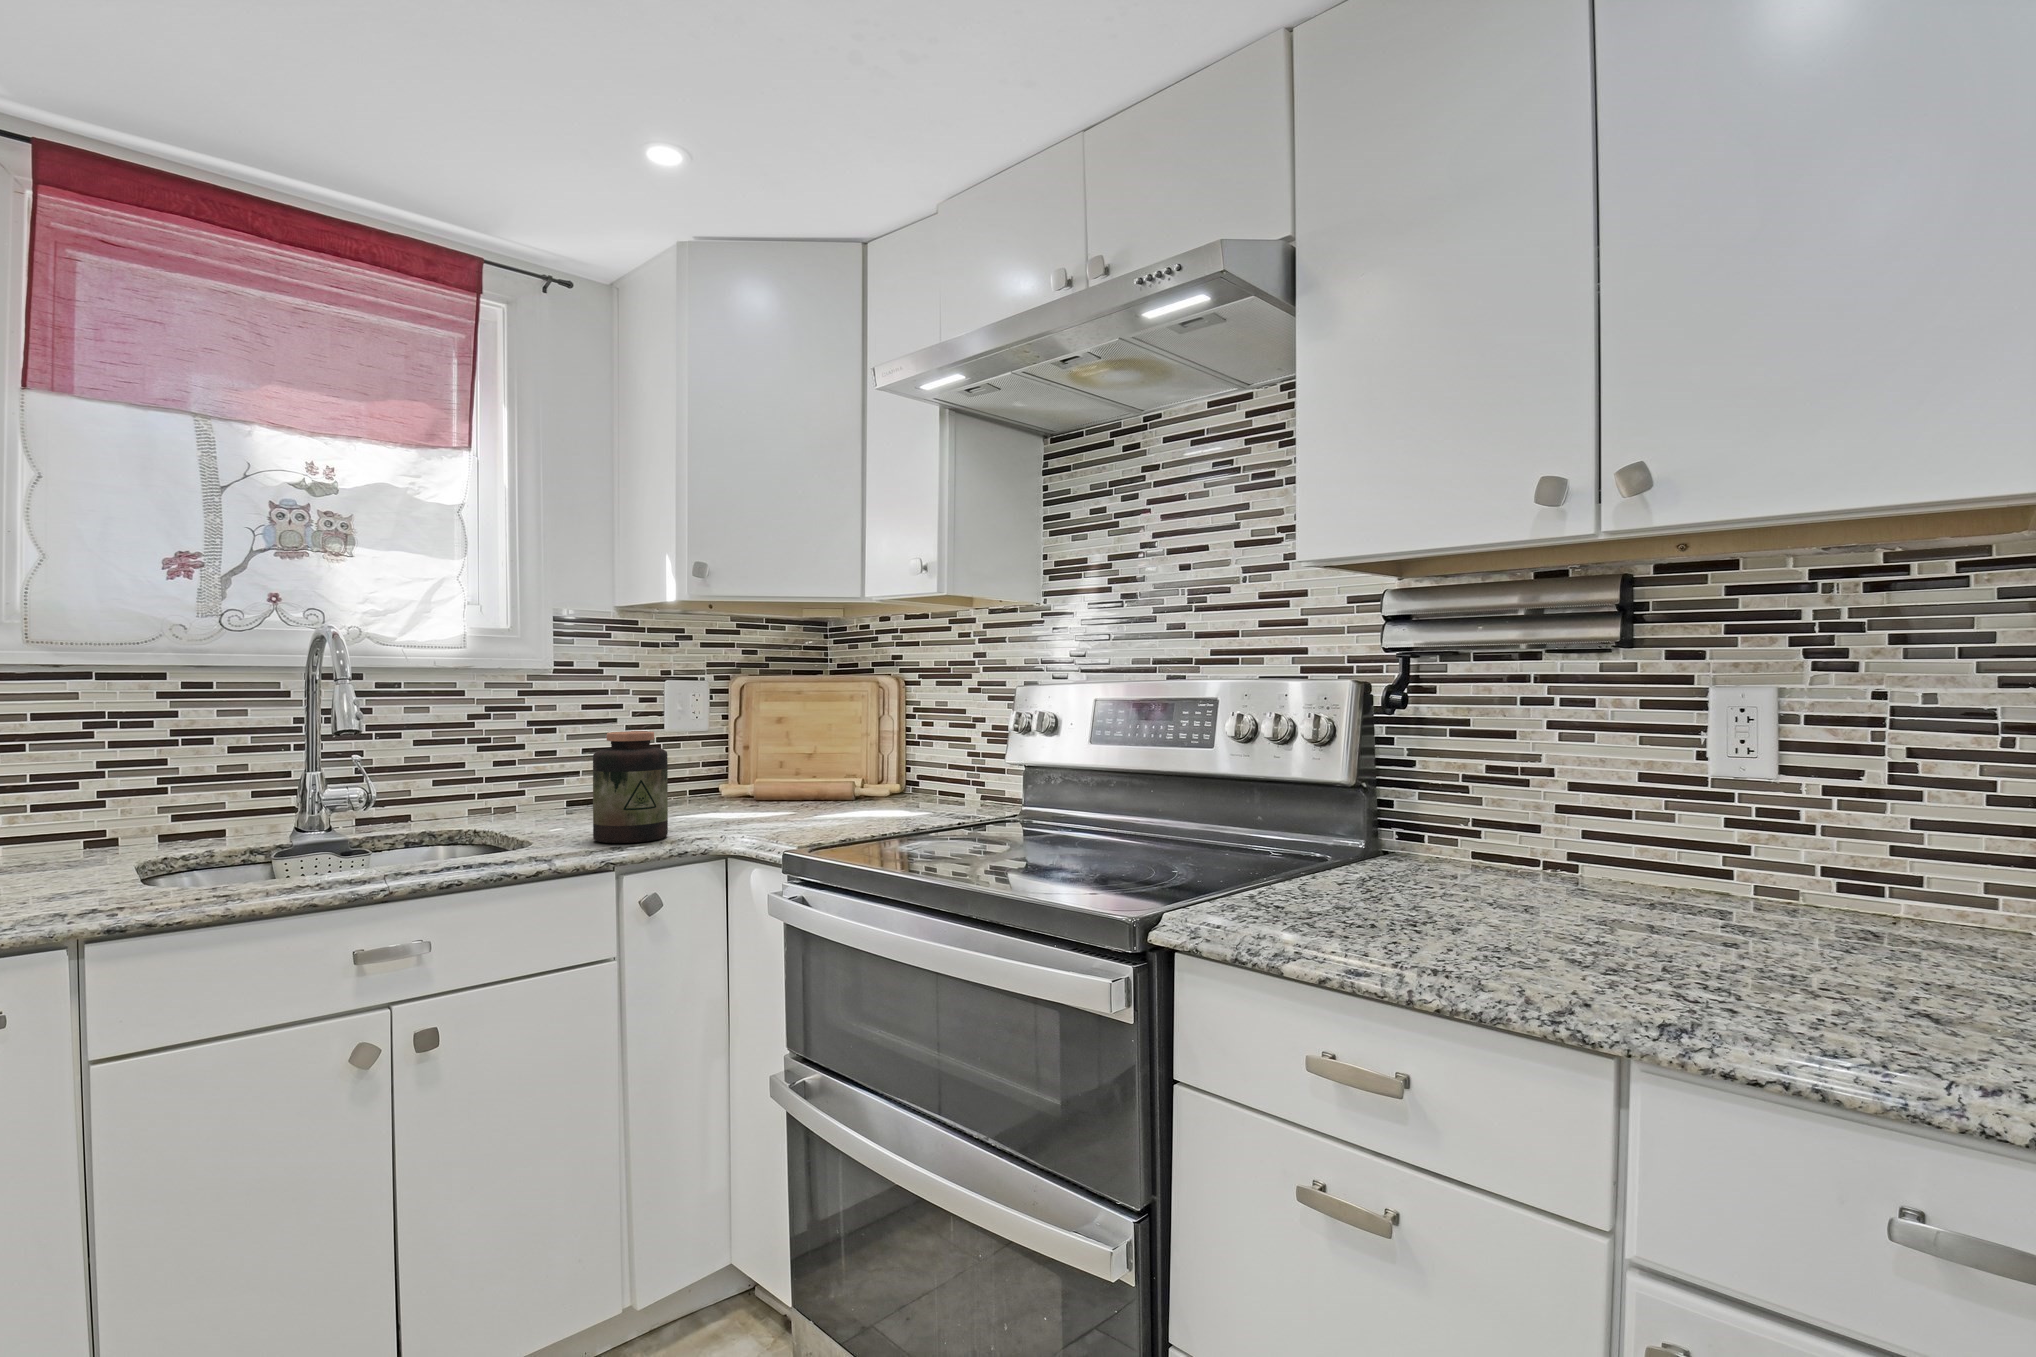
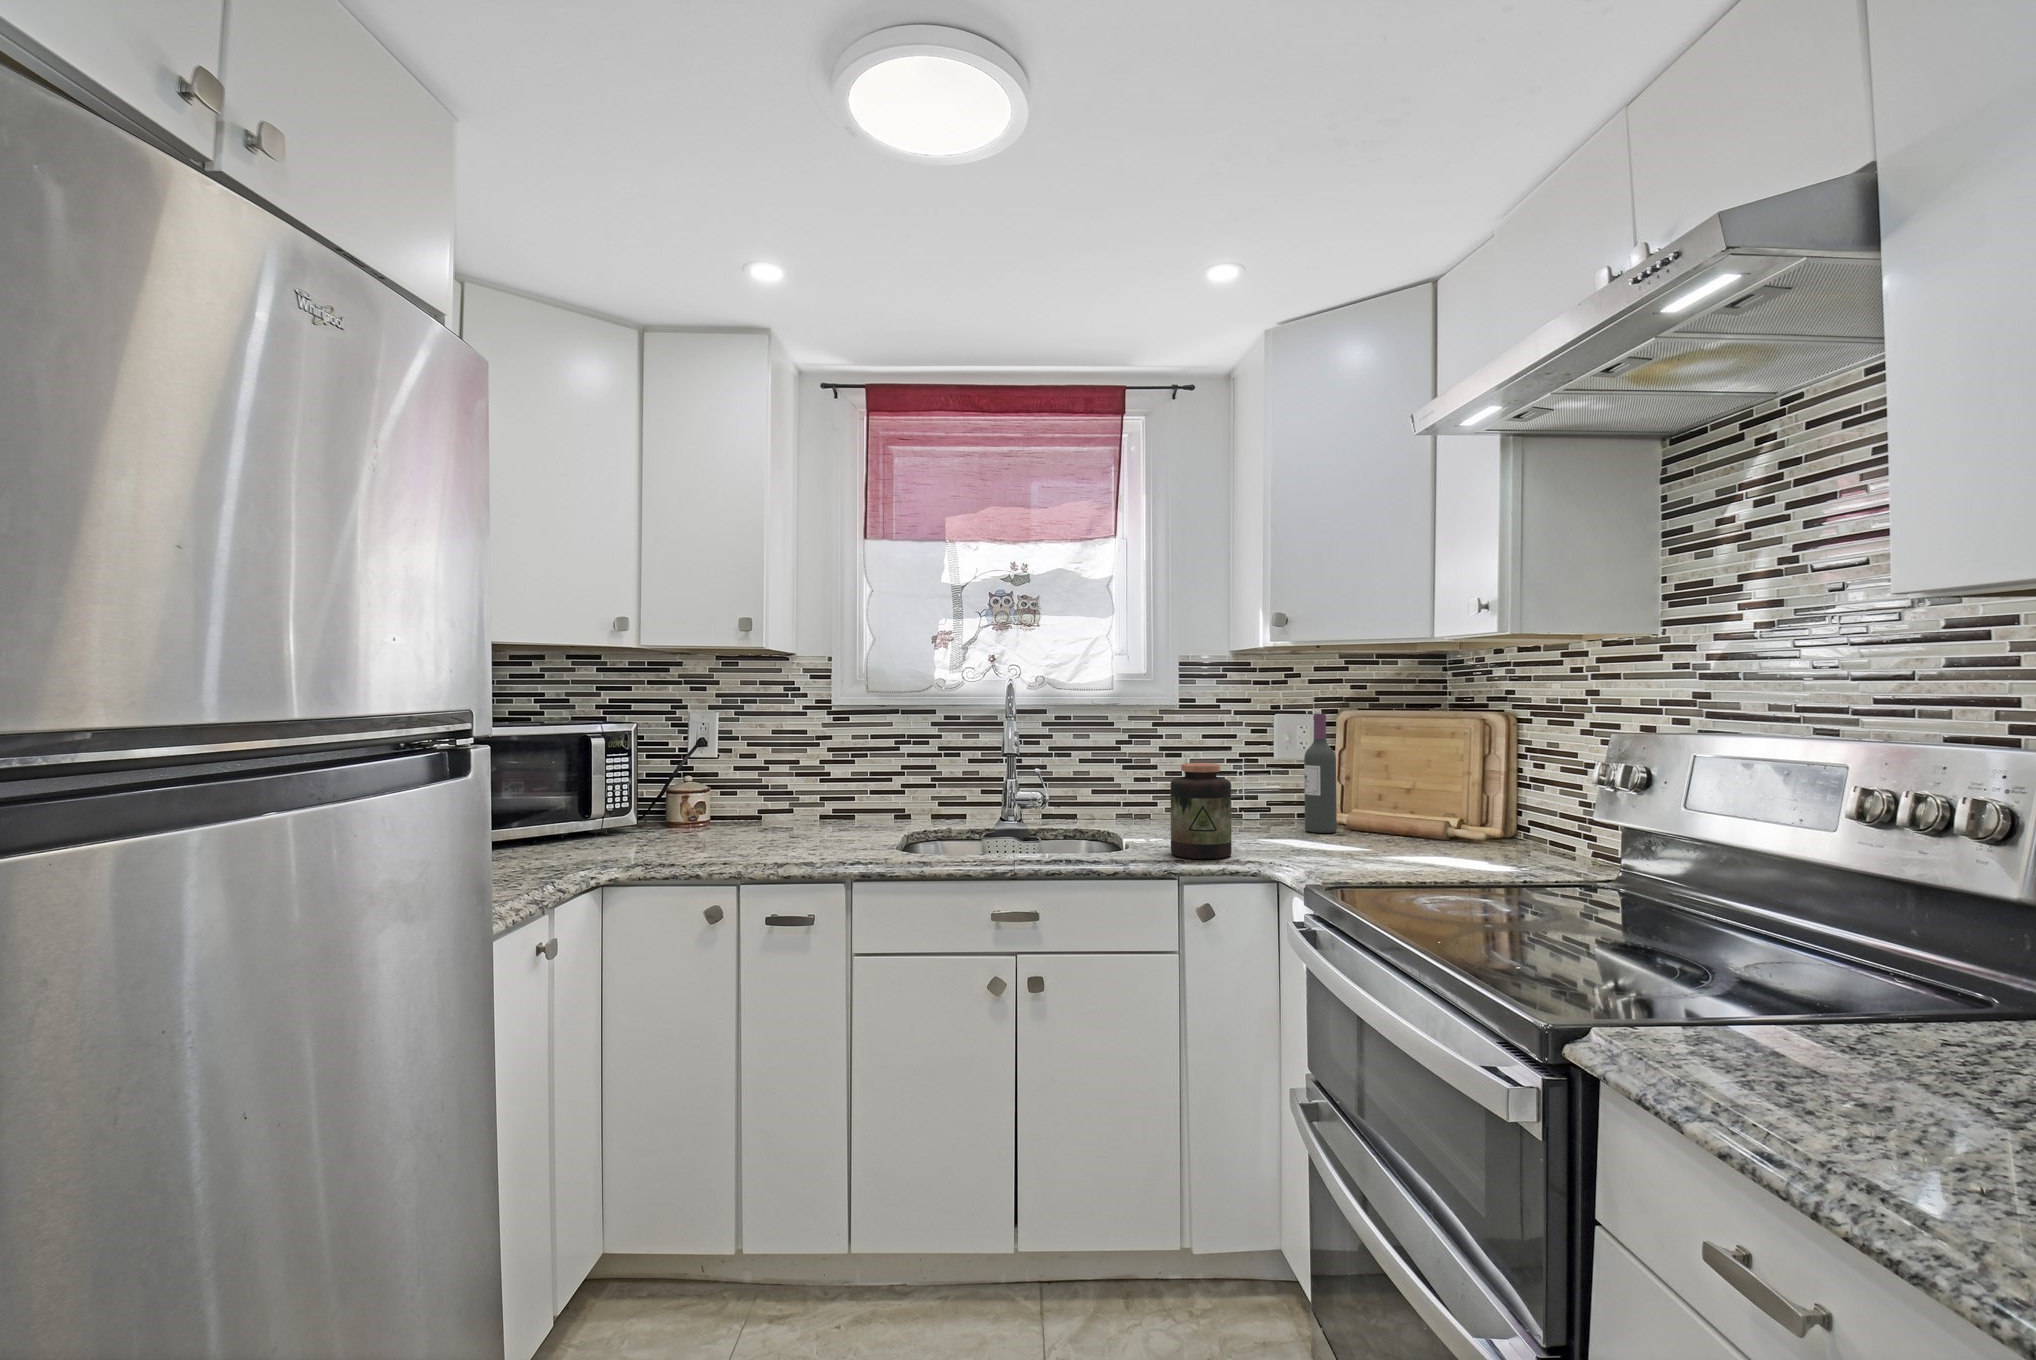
wine bottle: none [710,678,744,806] -> present [1304,714,1337,833]

